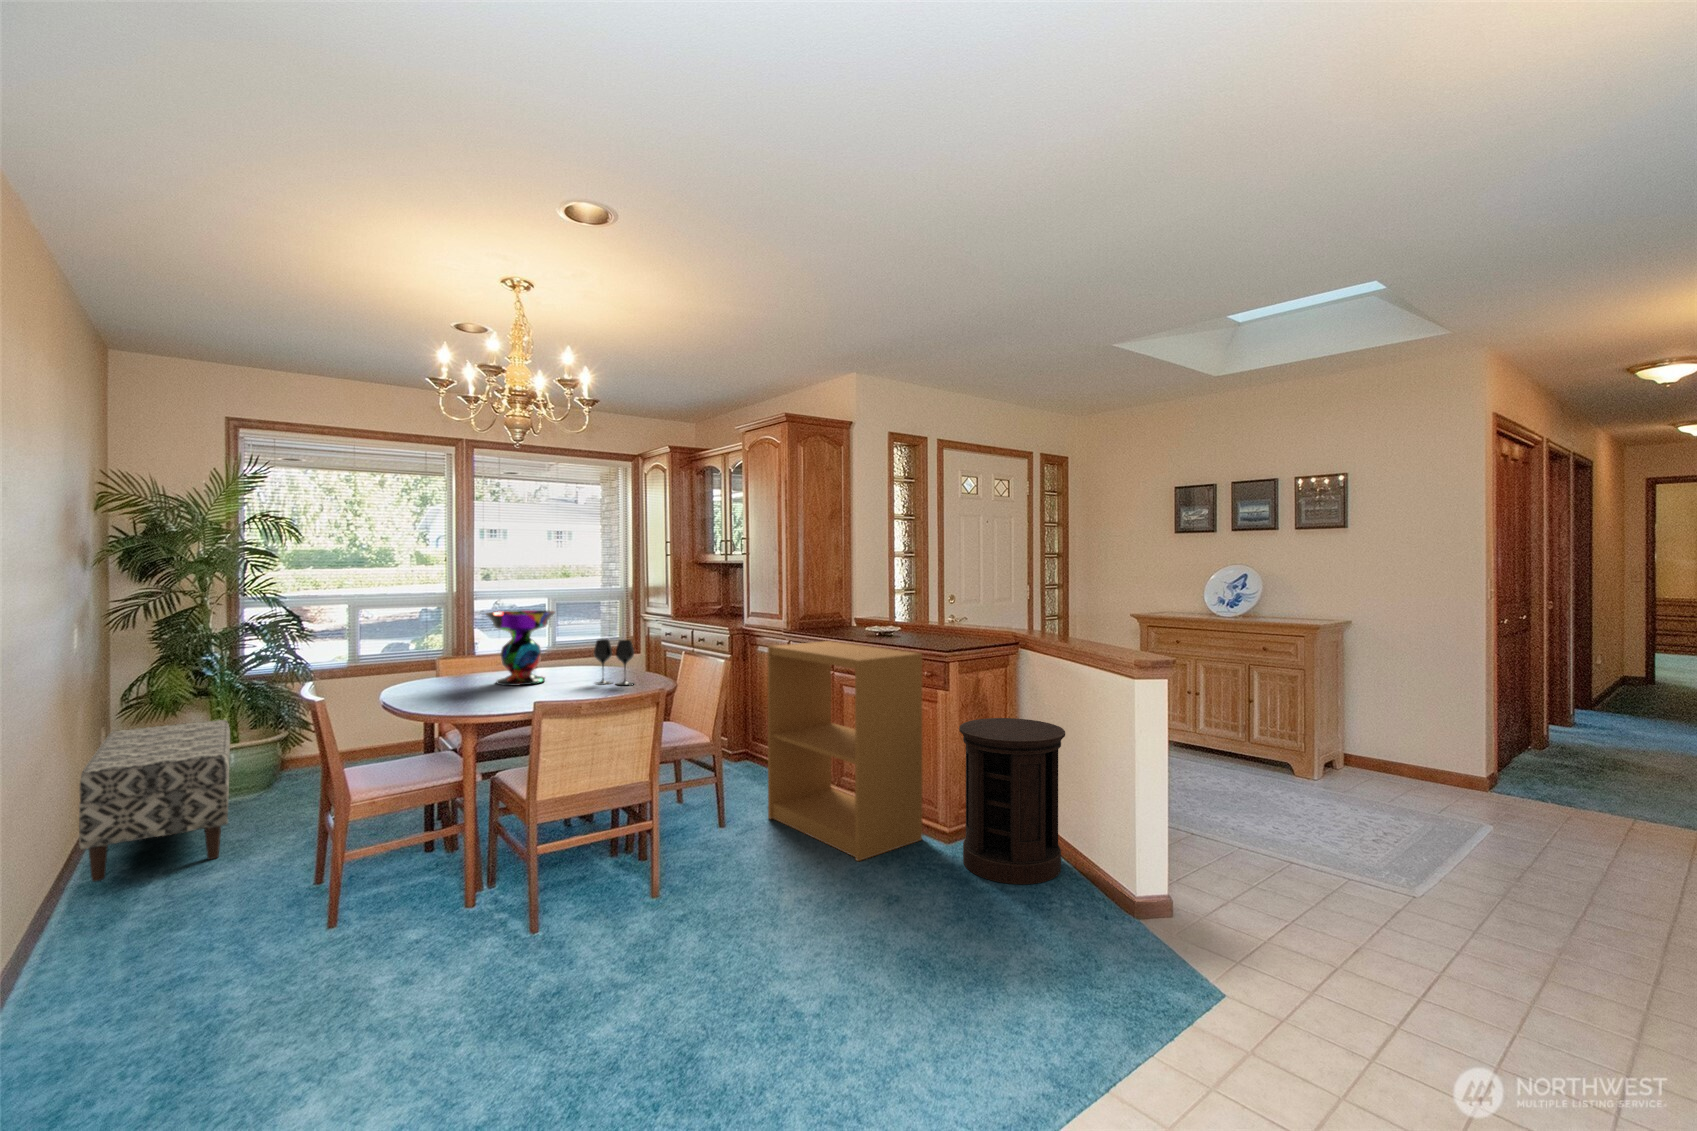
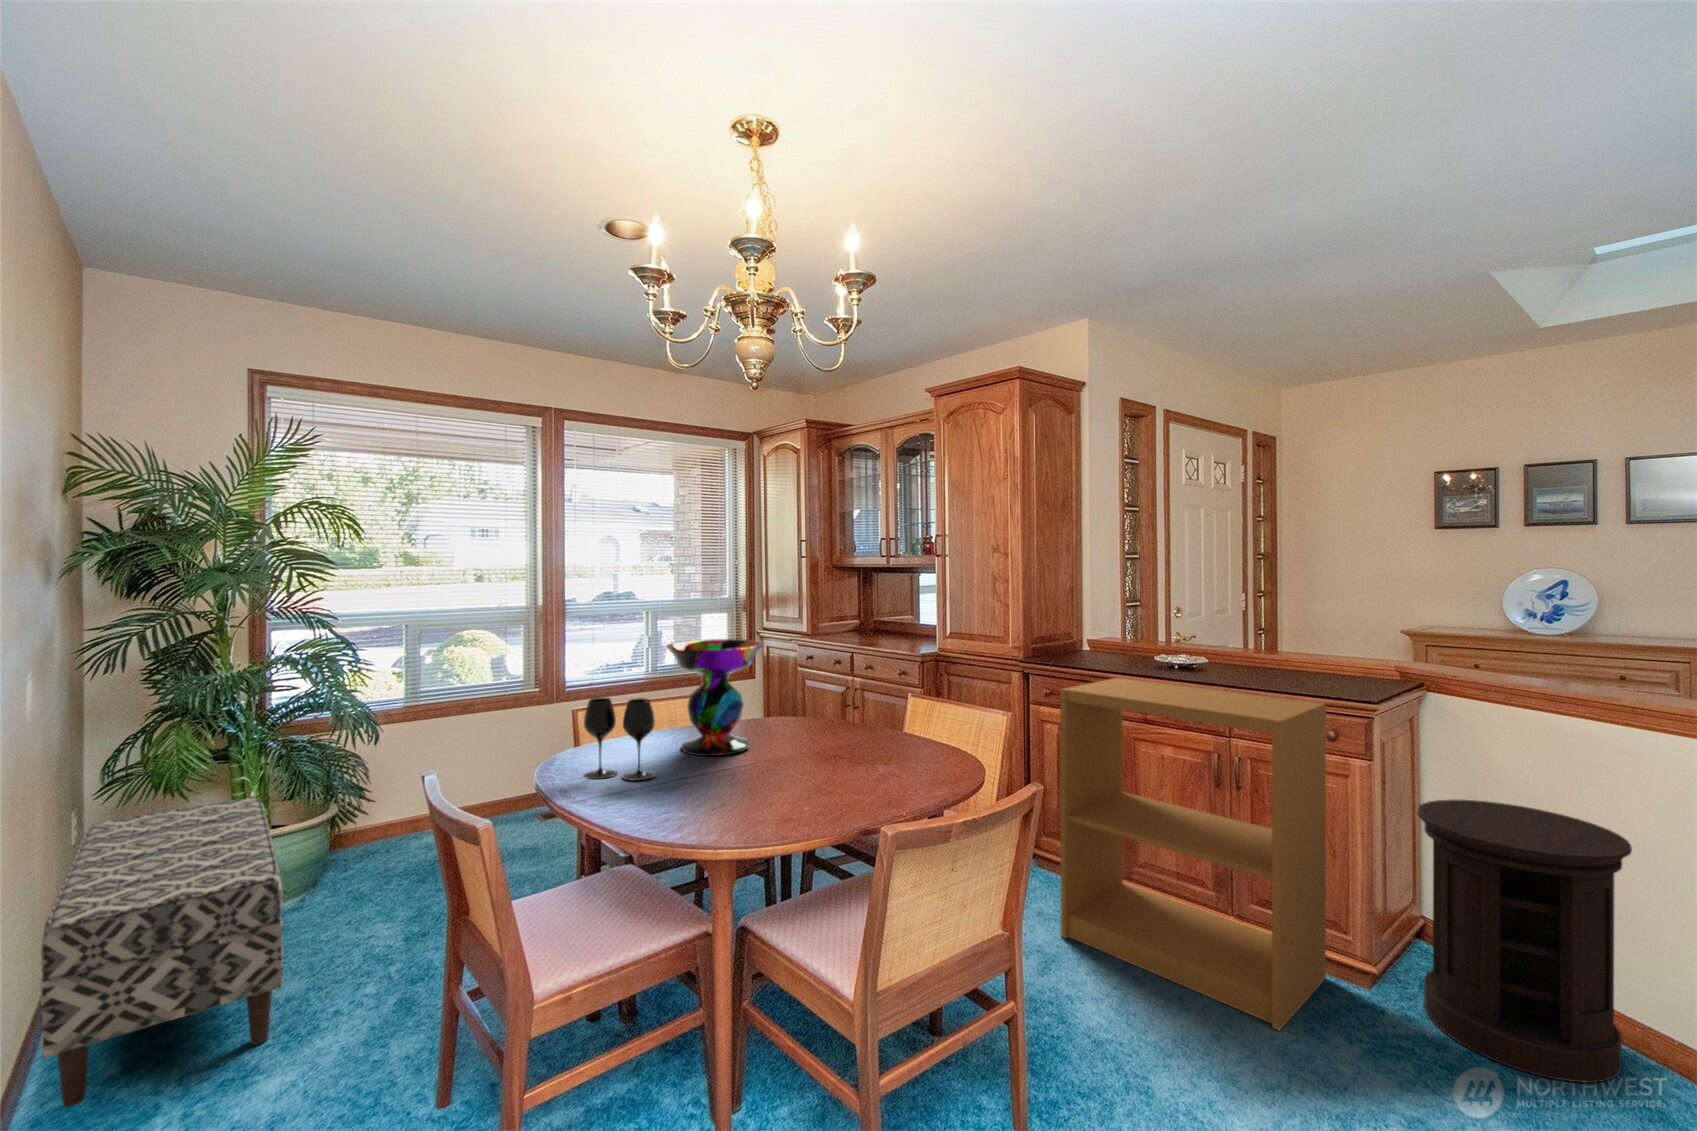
wine glass: present [594,639,634,685] -> present [584,698,655,781]

